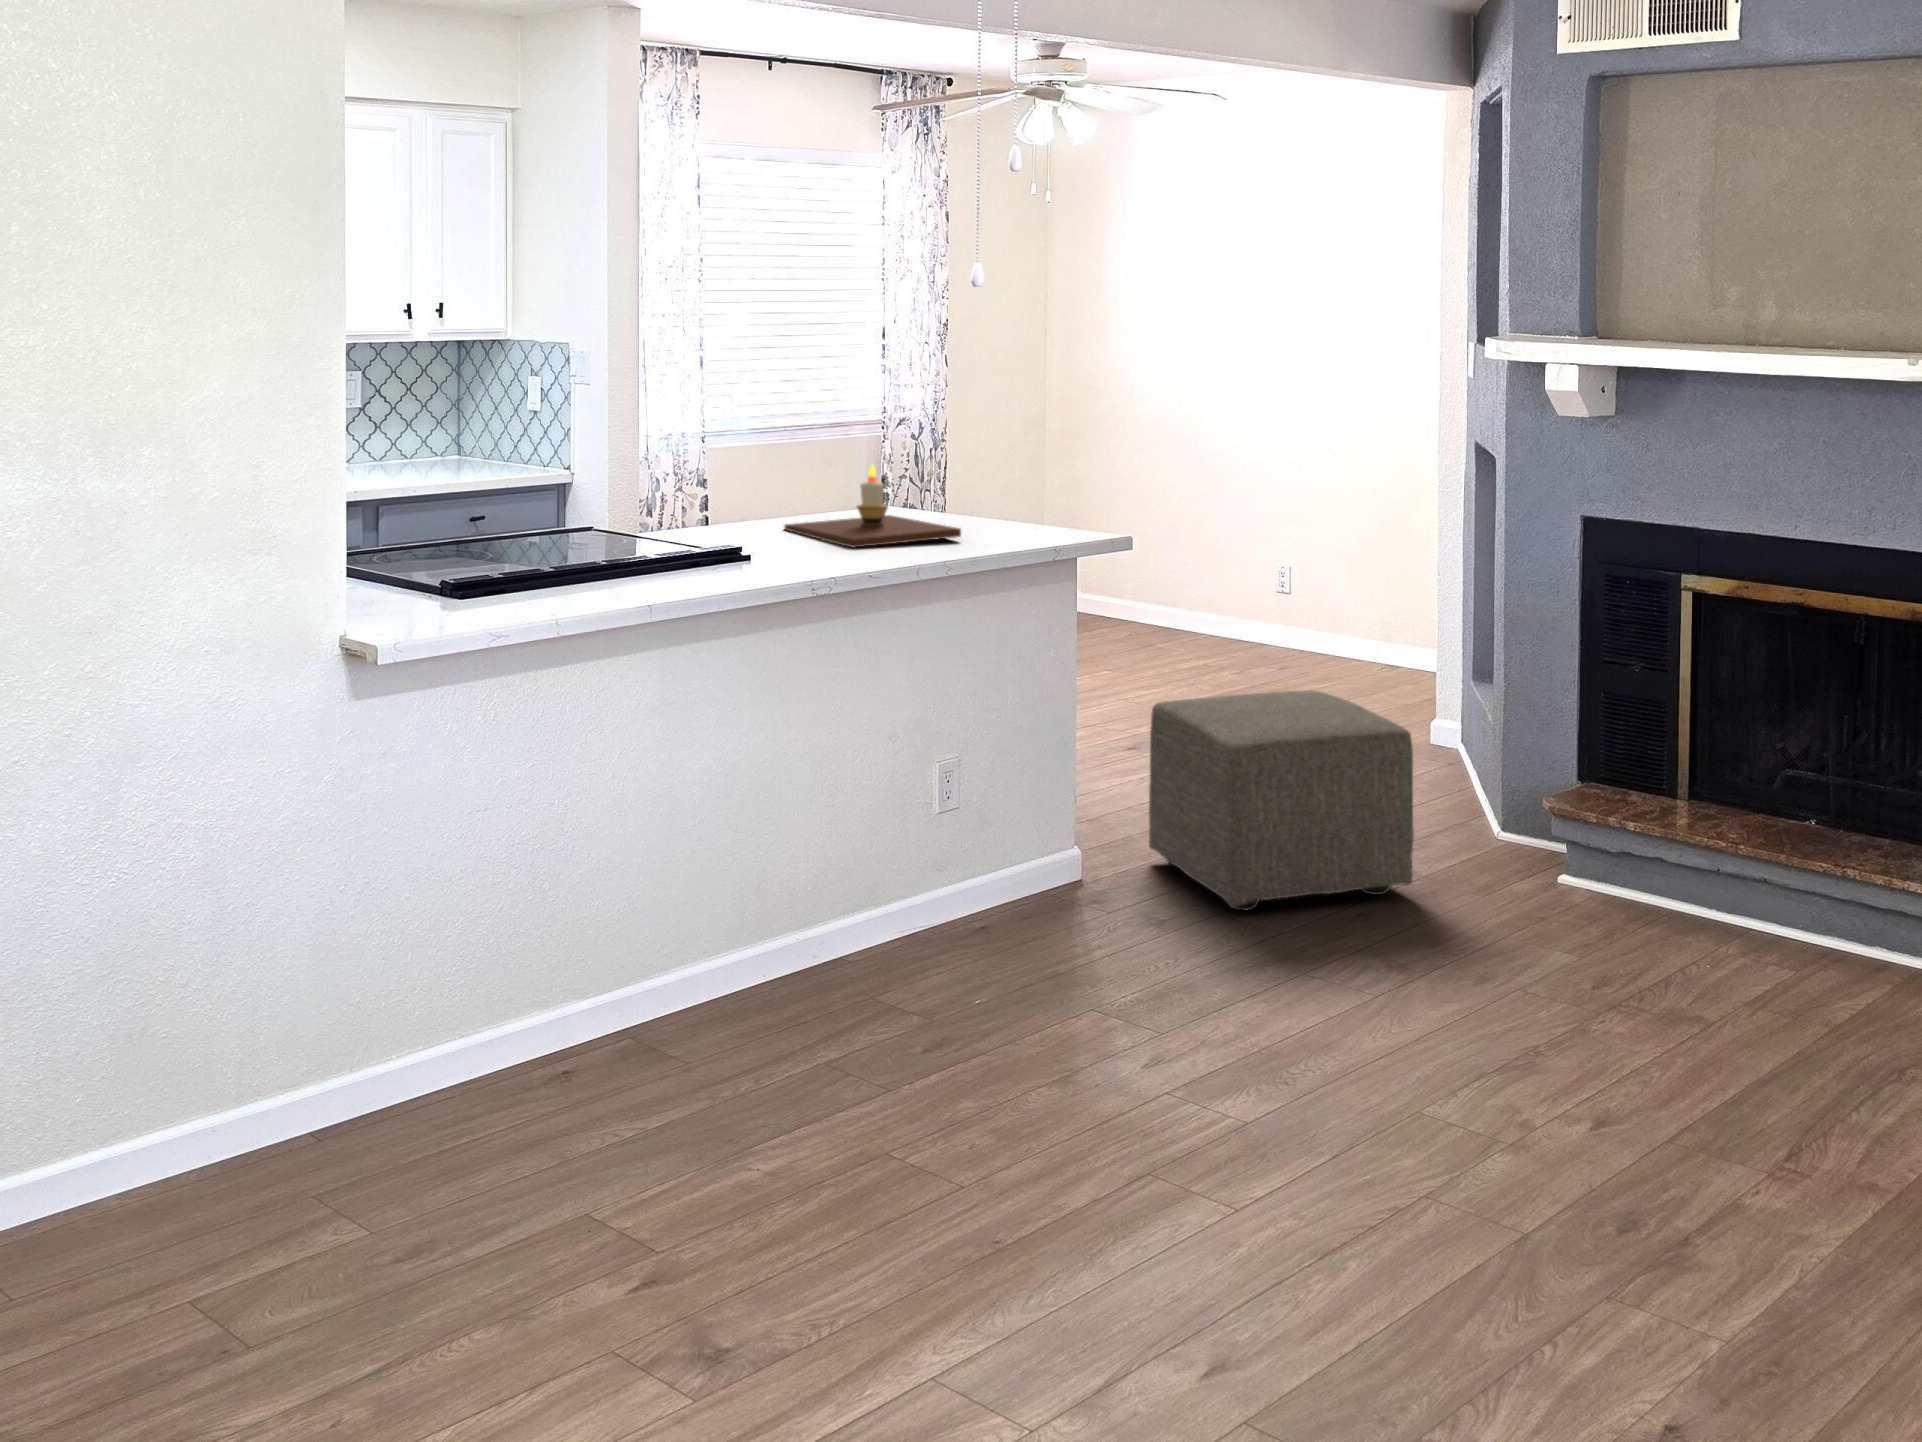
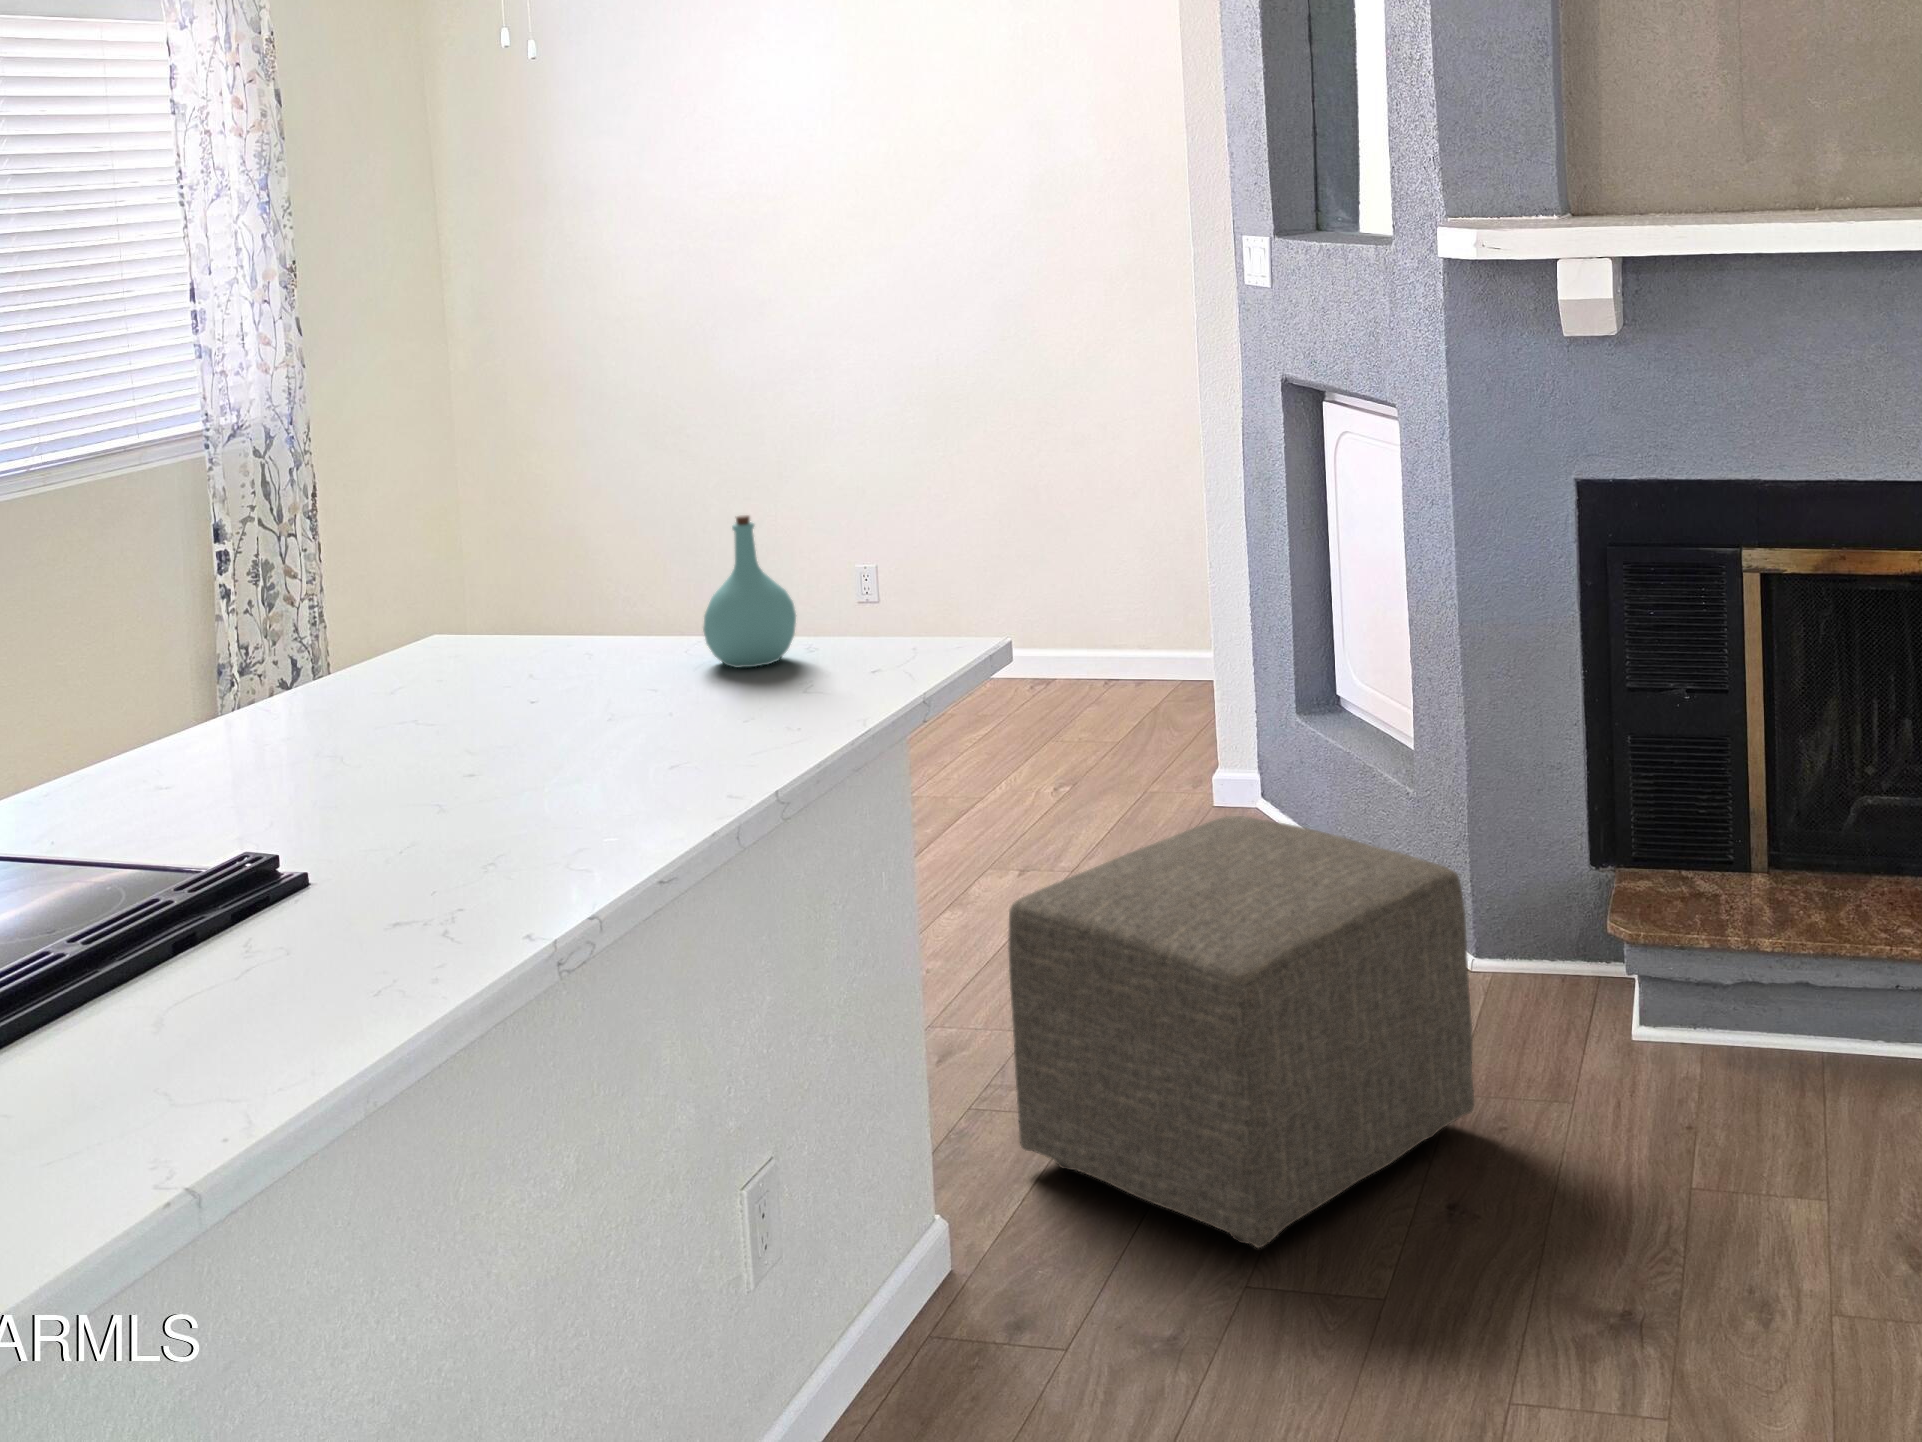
bottle: none [982,456,1032,536] -> present [703,515,796,668]
candle: present [784,464,961,548] -> none [302,572,696,763]

